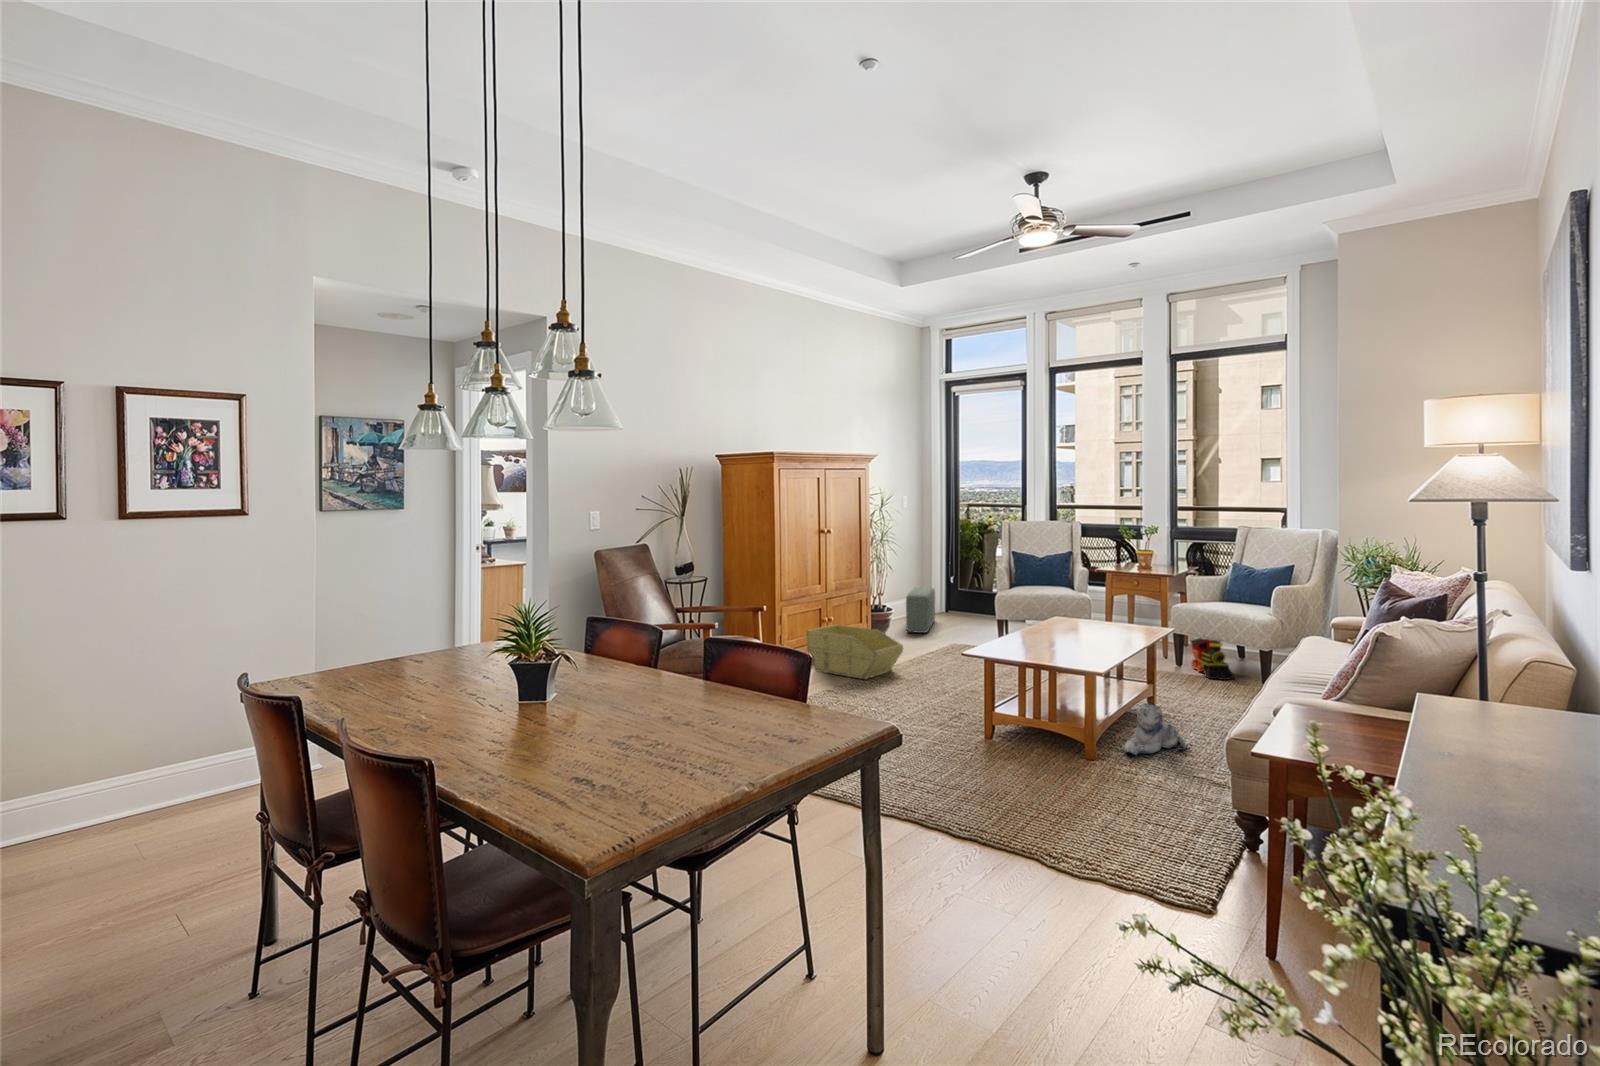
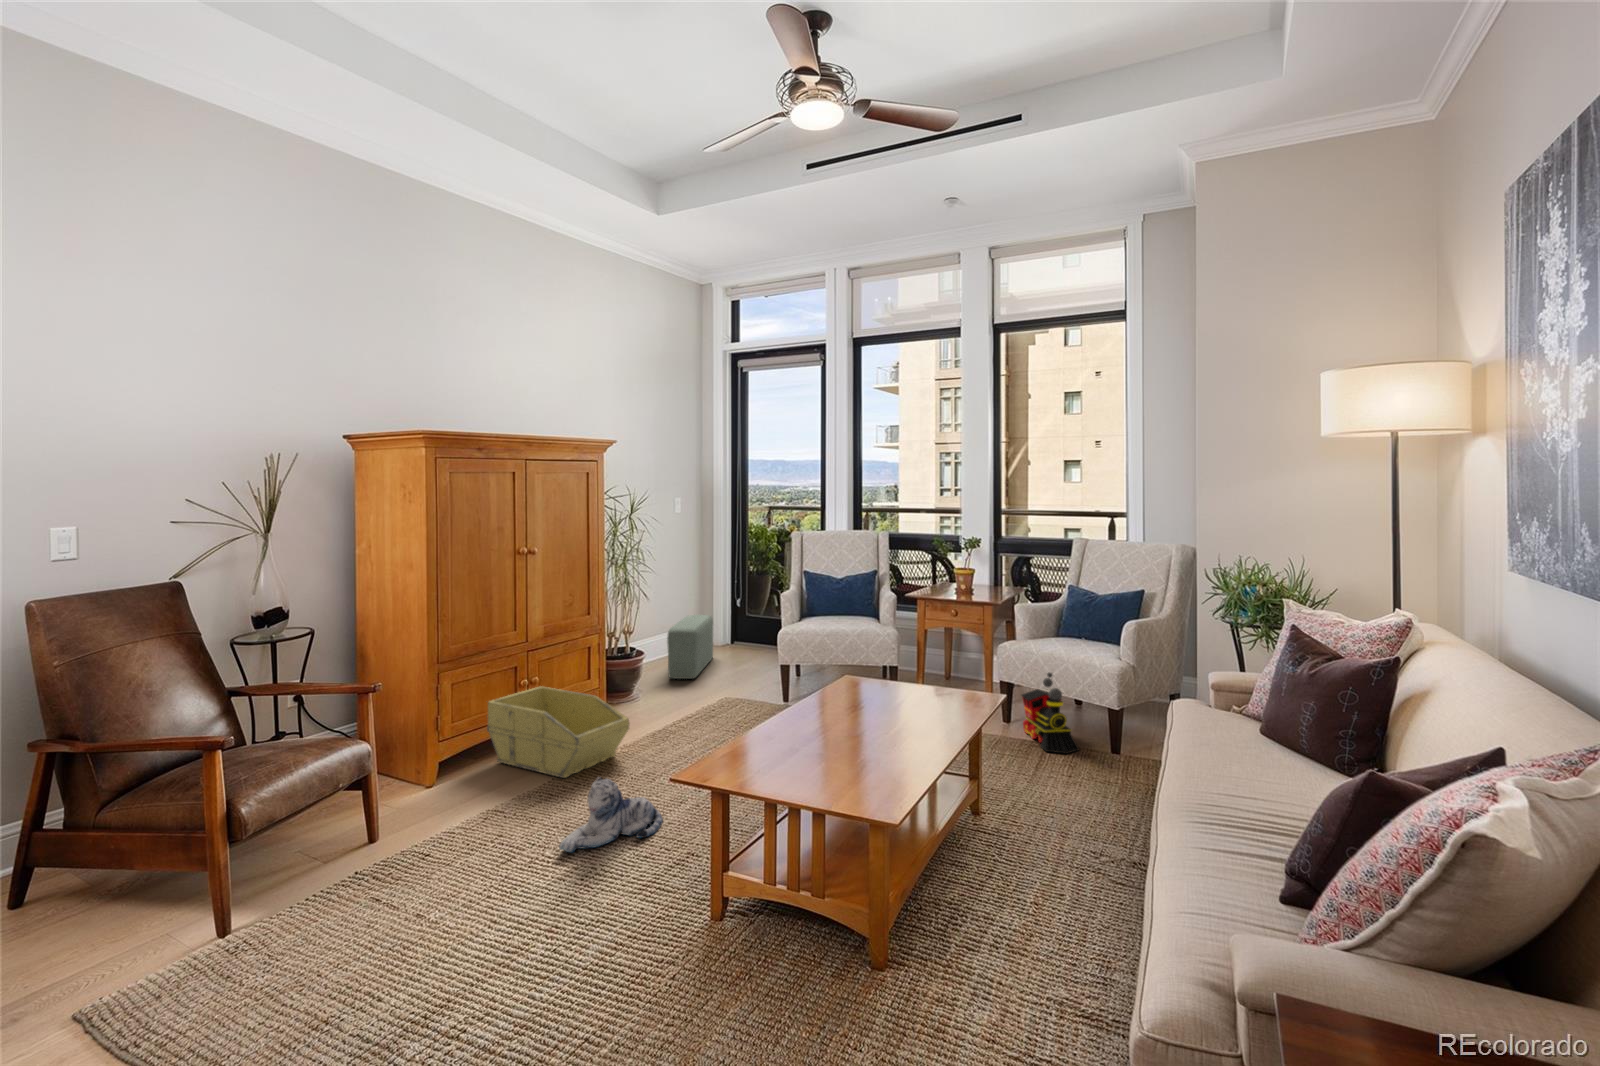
plush toy: present [1124,703,1186,755] -> present [559,777,663,853]

